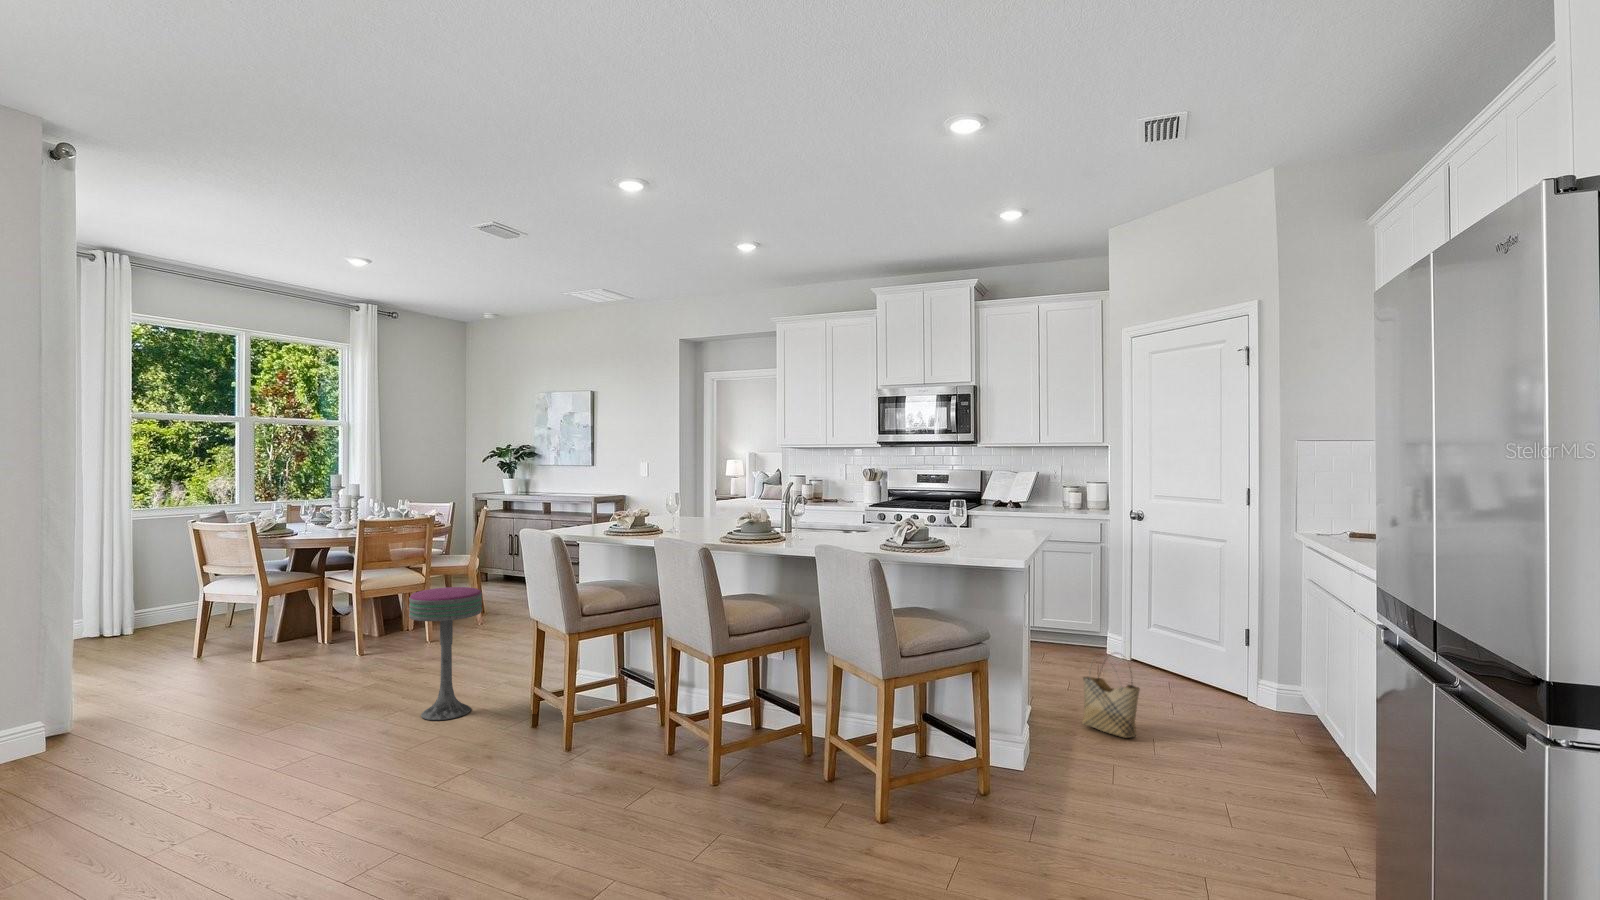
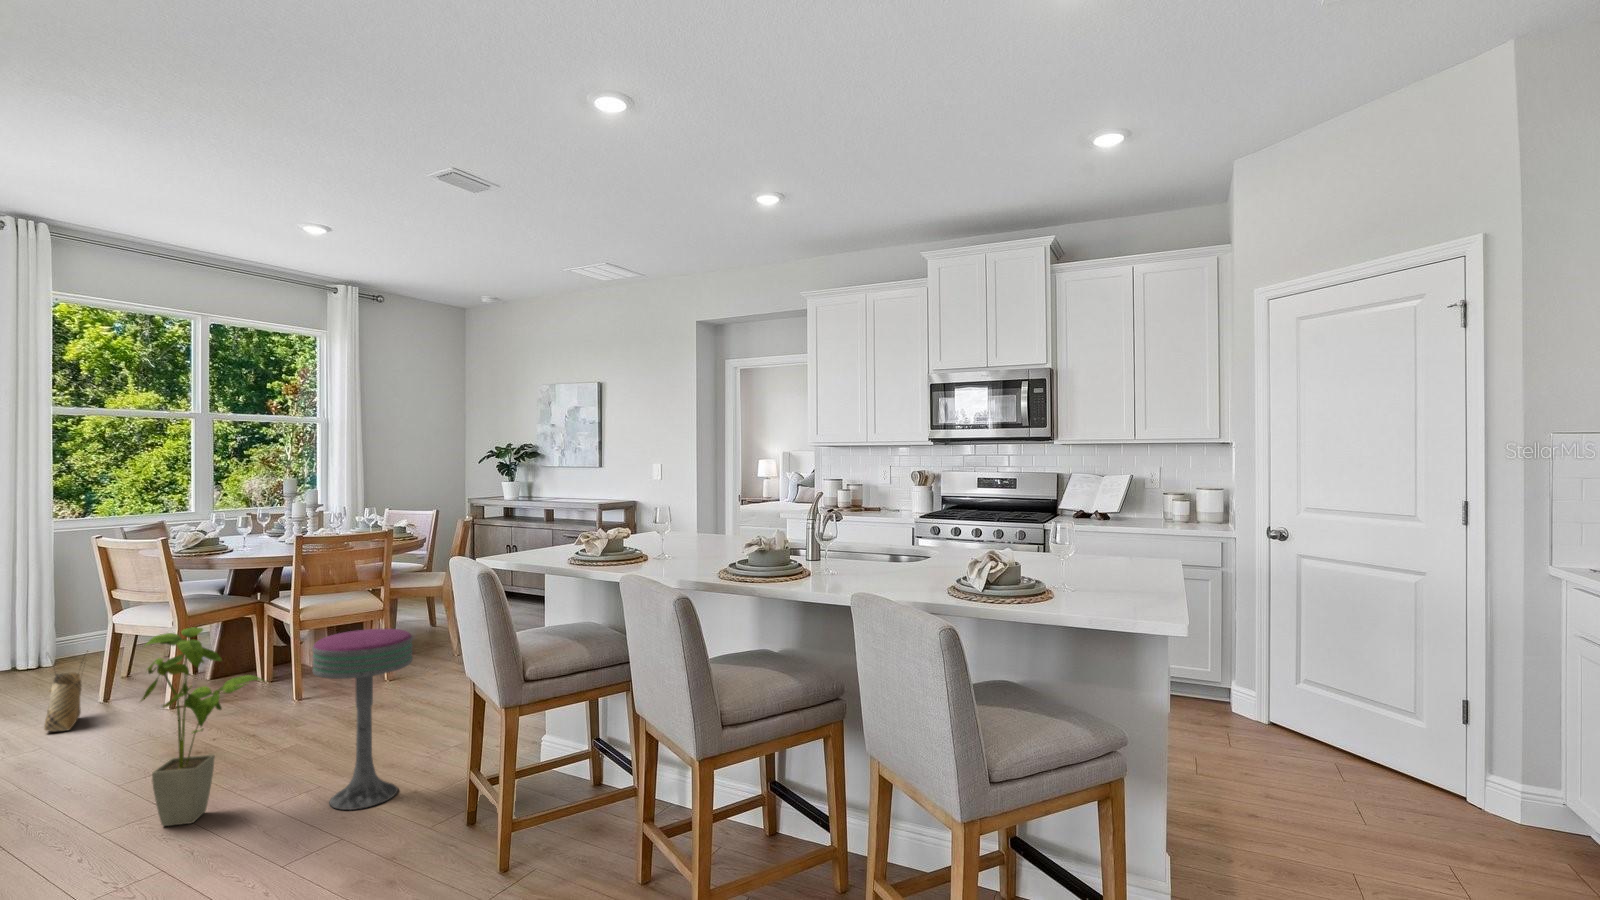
house plant: none [283,583,374,732] -> present [141,627,264,826]
woven basket: present [1082,656,1140,738] -> present [44,650,88,731]

